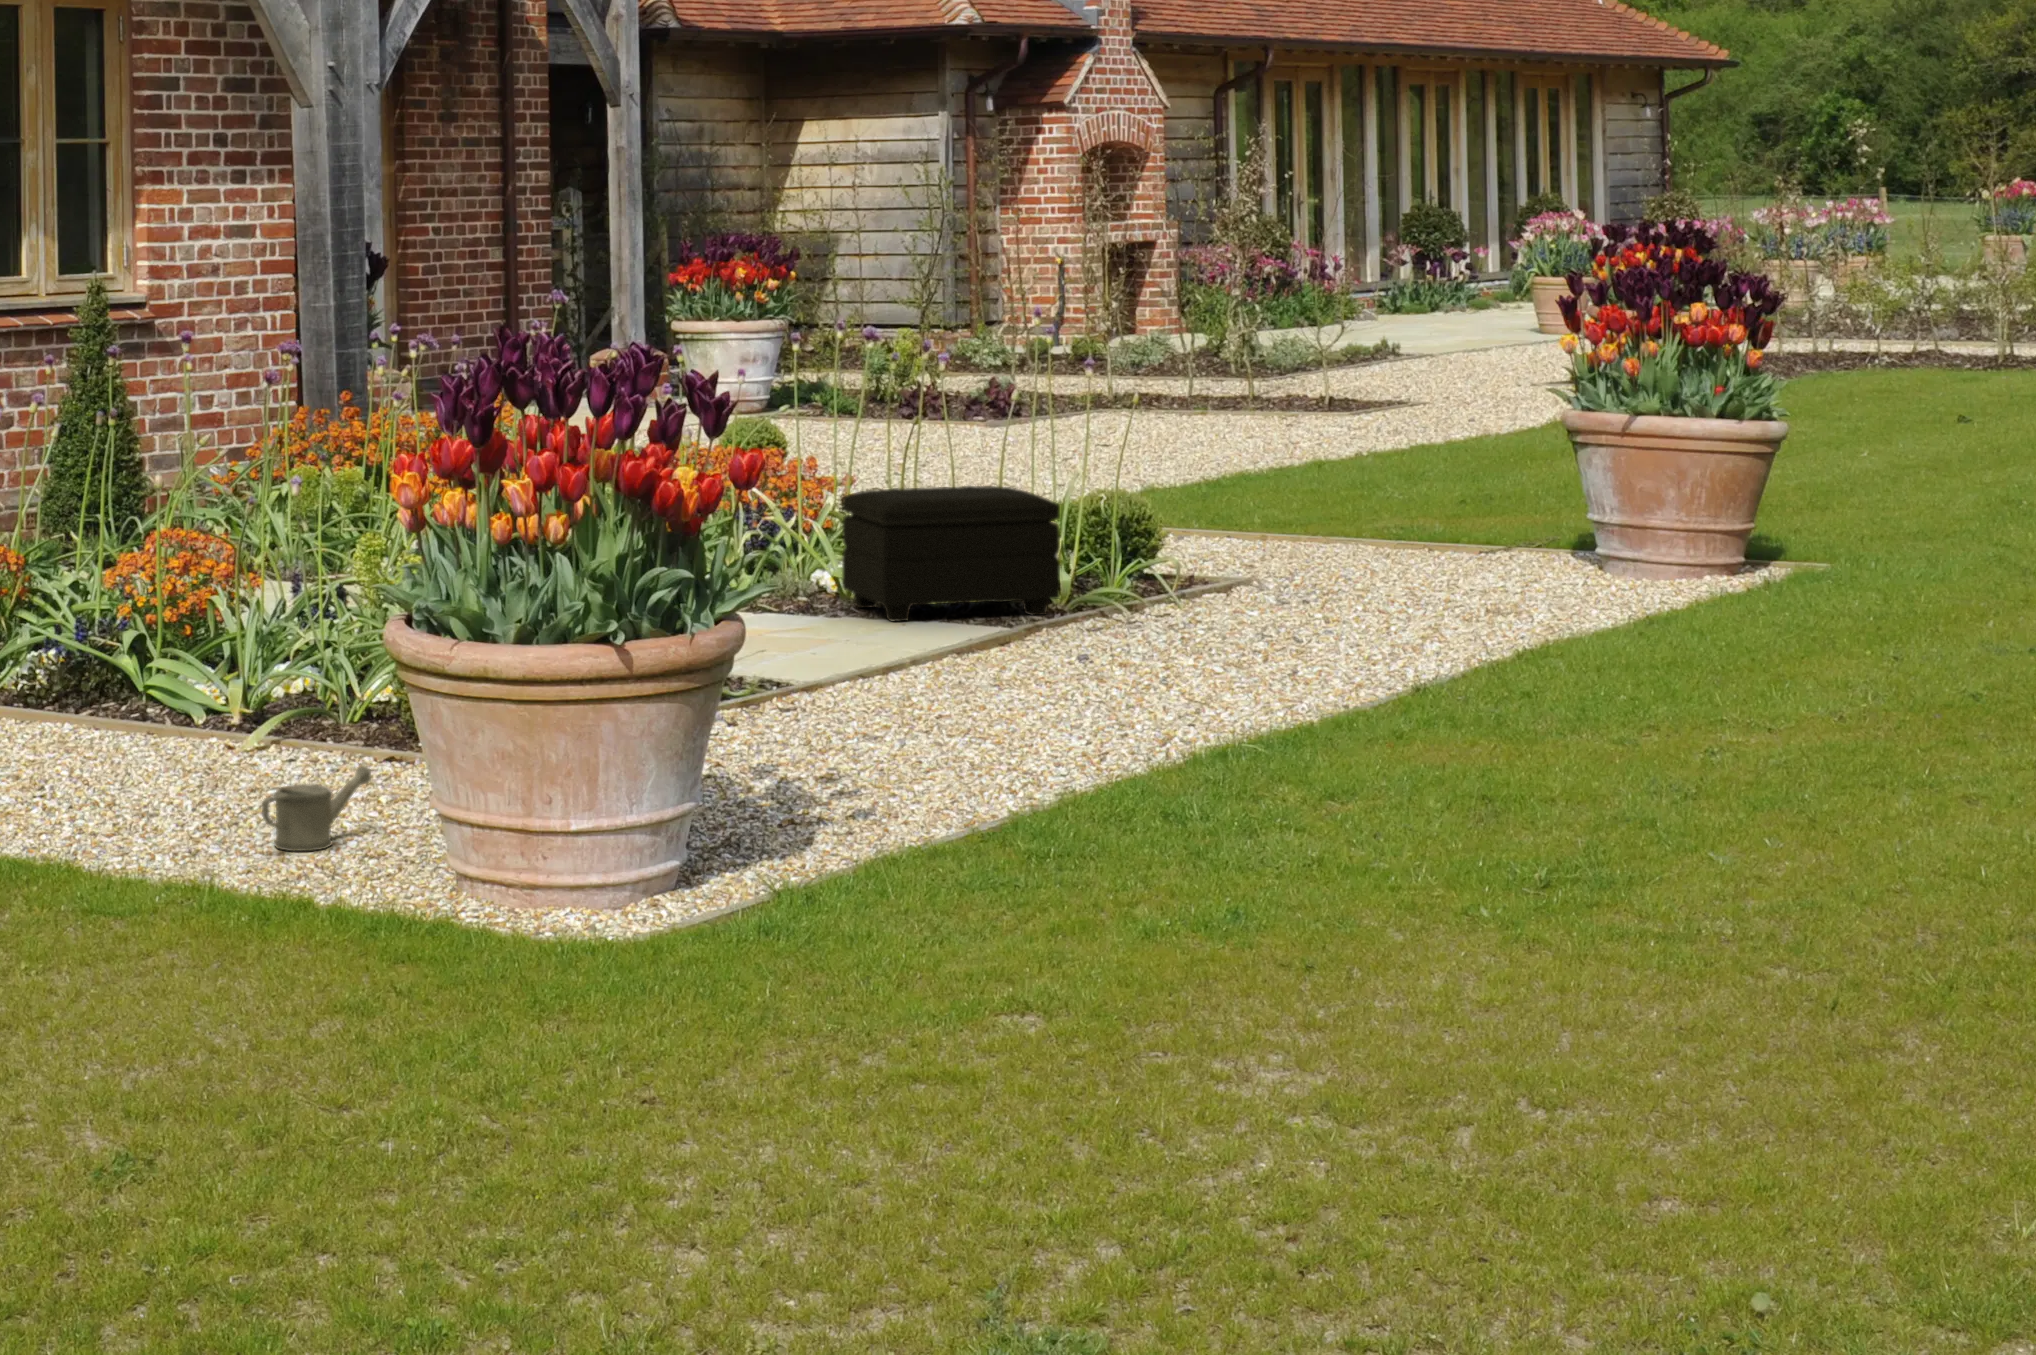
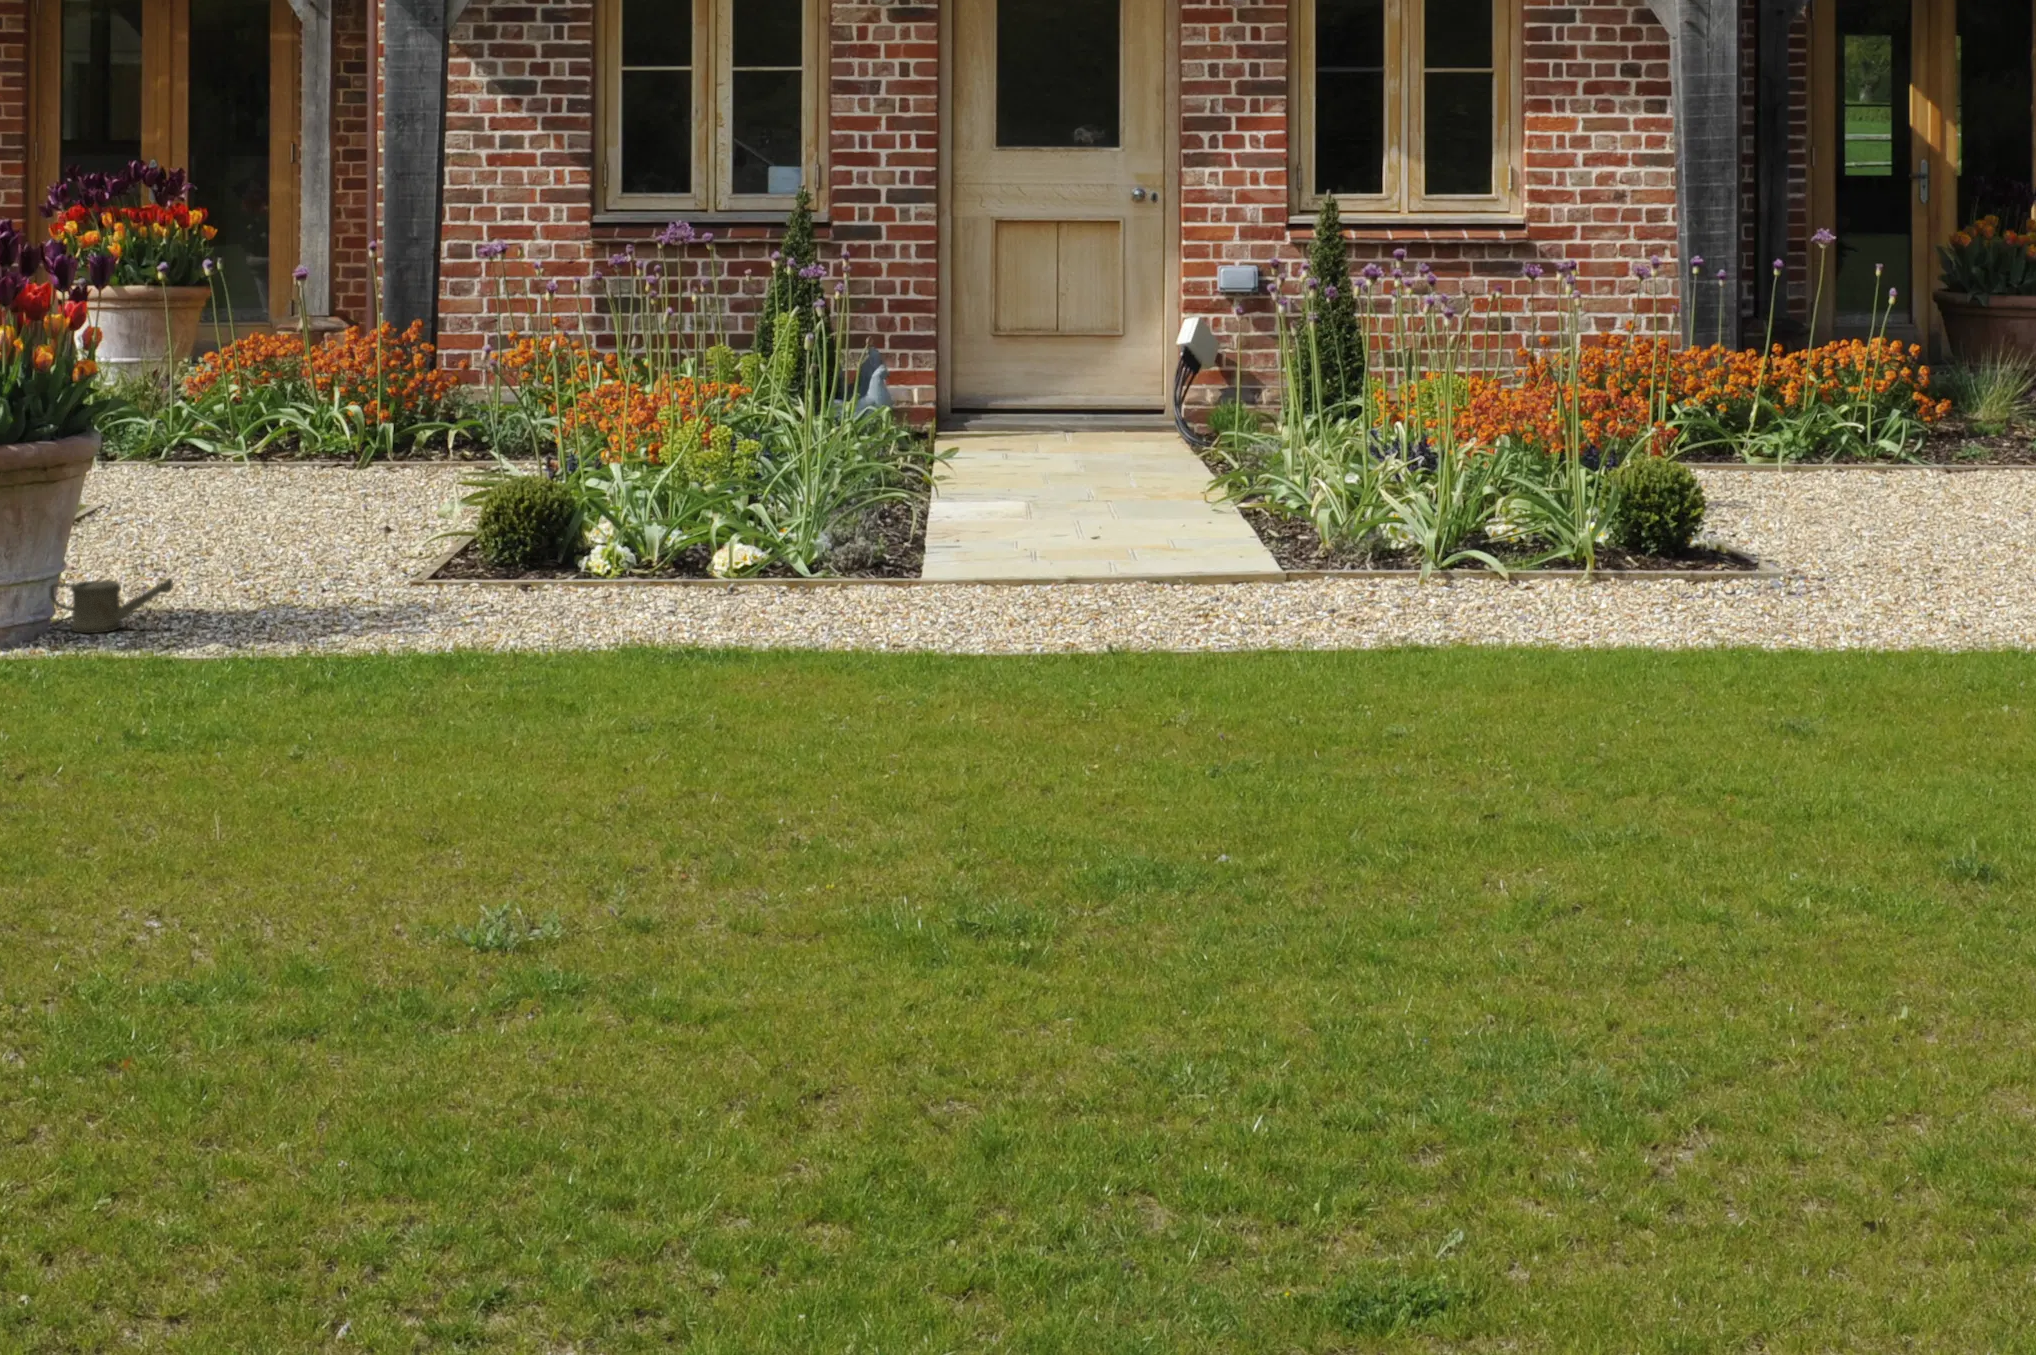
footstool: present [842,486,1060,621] -> none [1338,457,1597,624]

